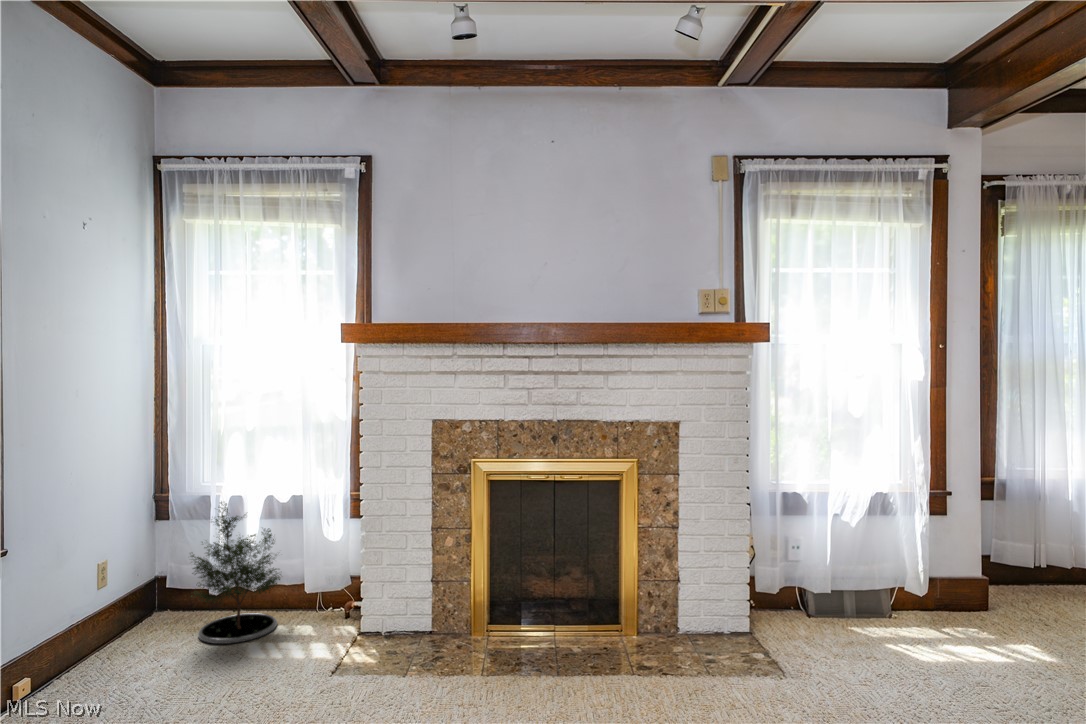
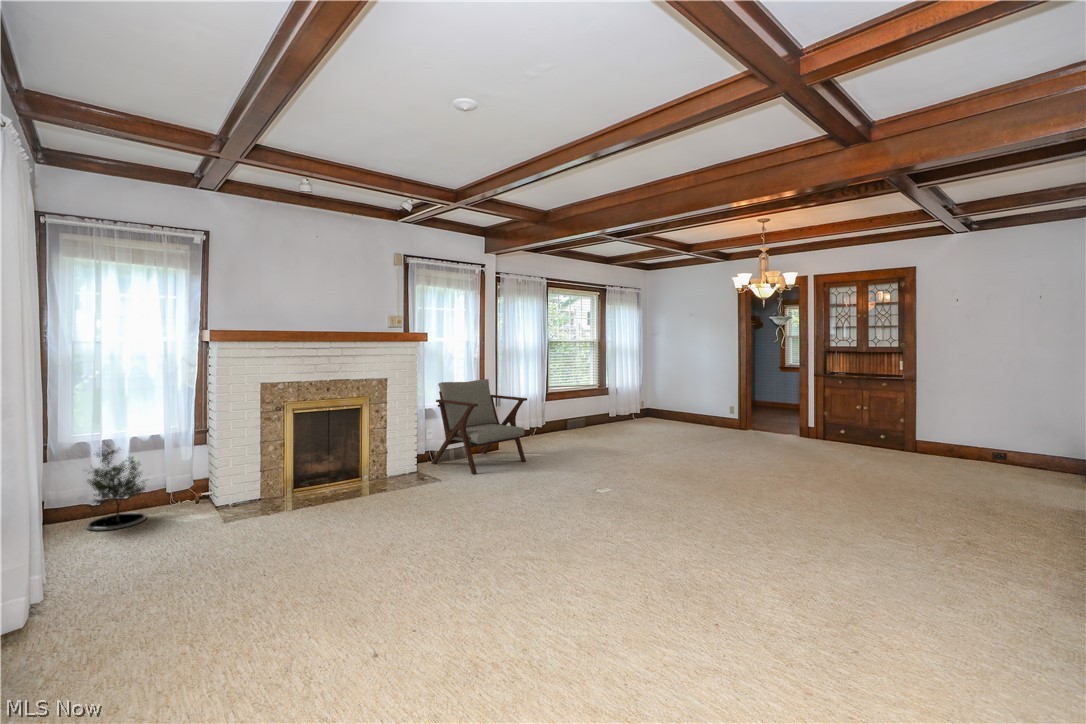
lounge chair: none [795,430,1059,678] -> present [432,379,527,474]

